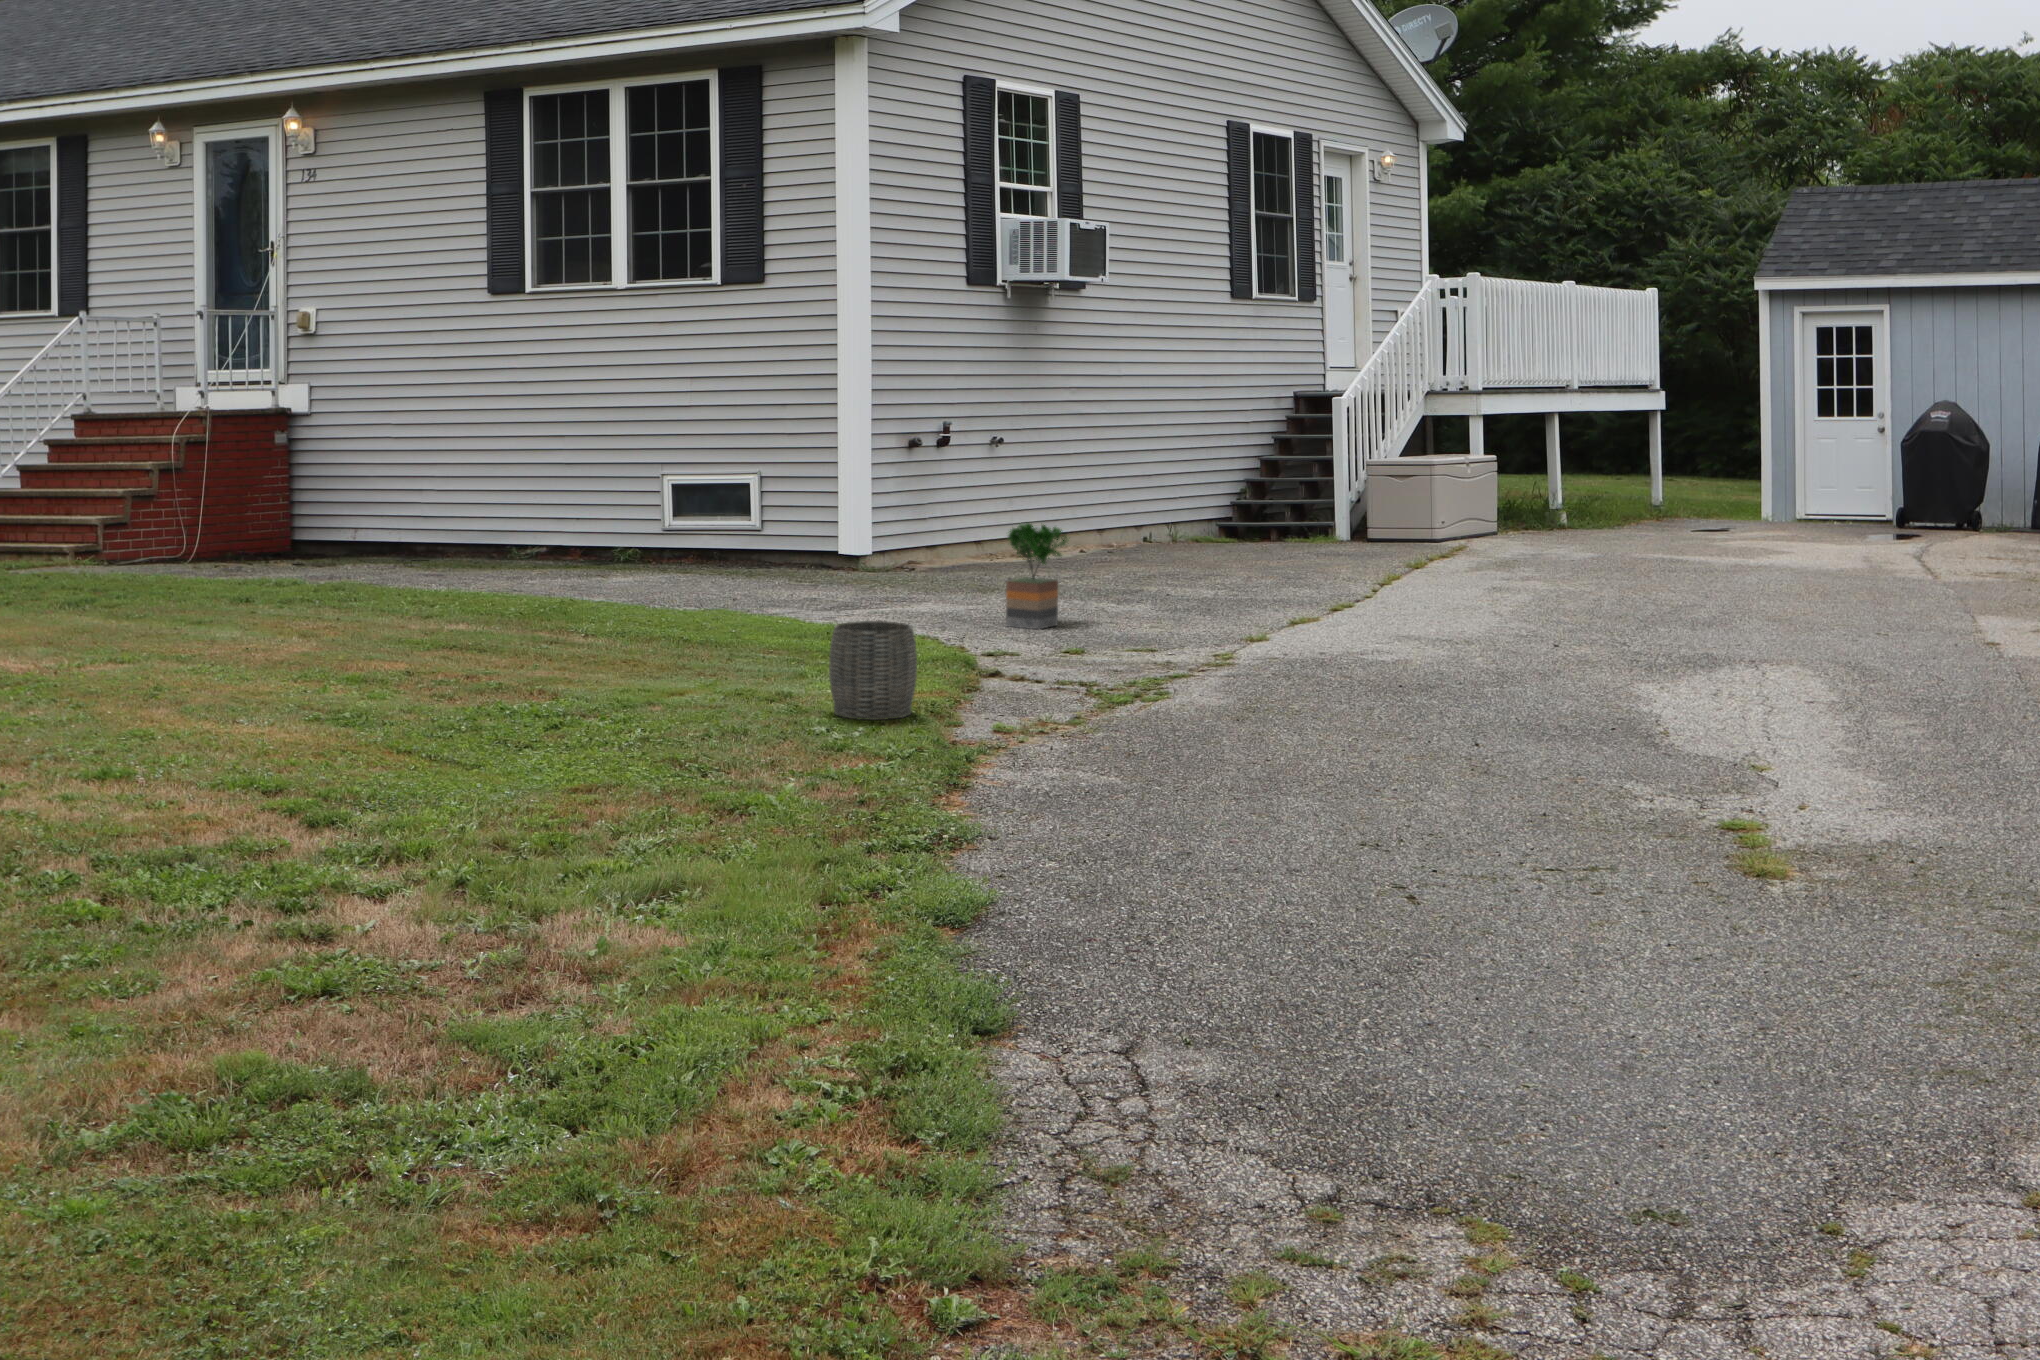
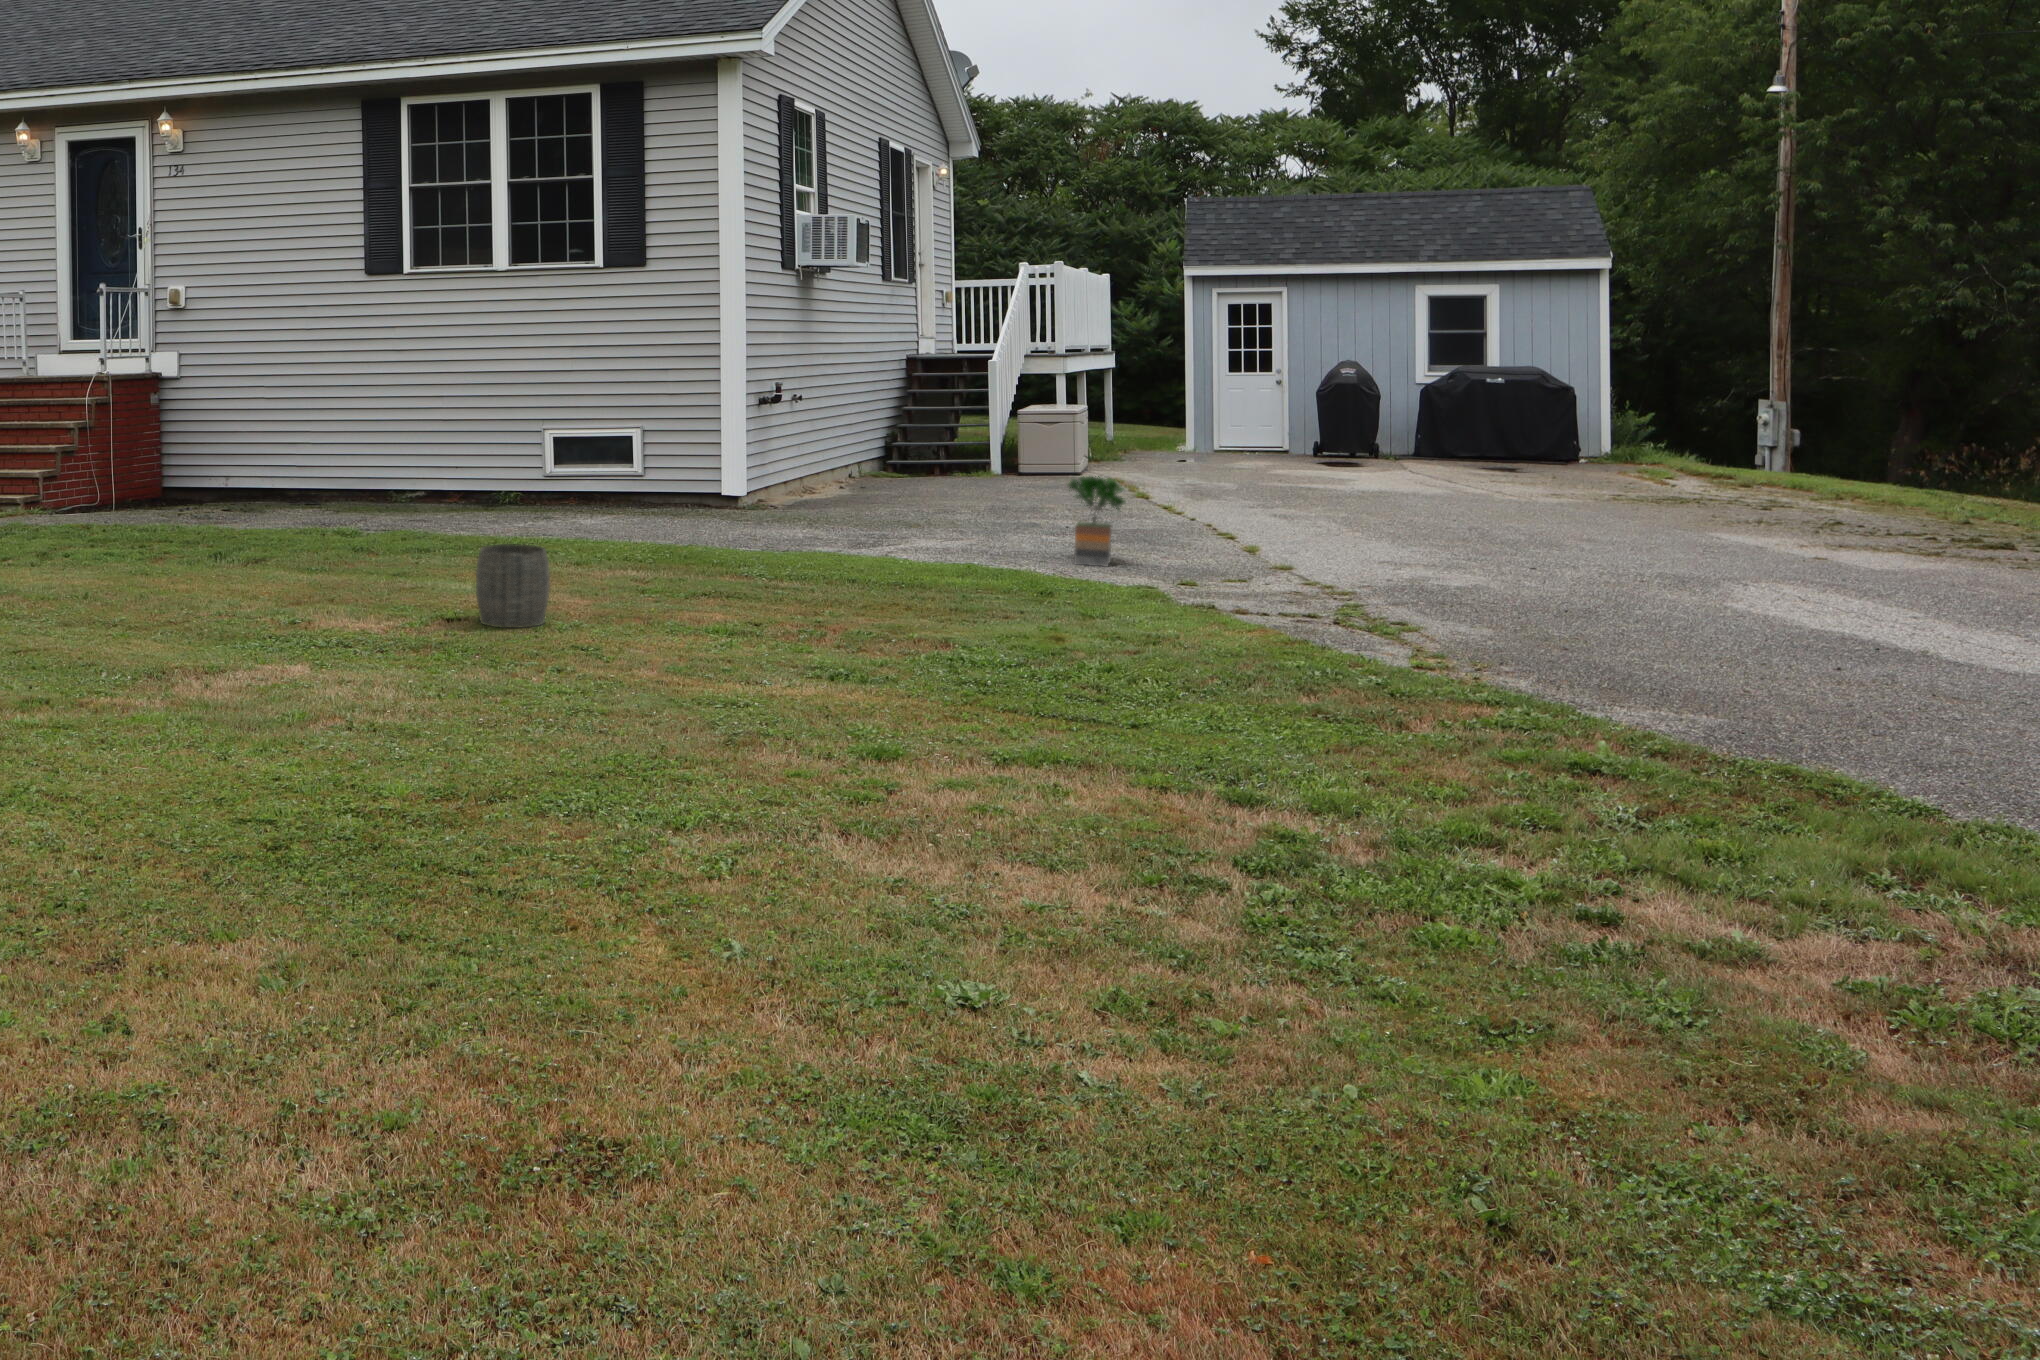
woven basket: present [829,621,917,720] -> present [476,544,550,628]

